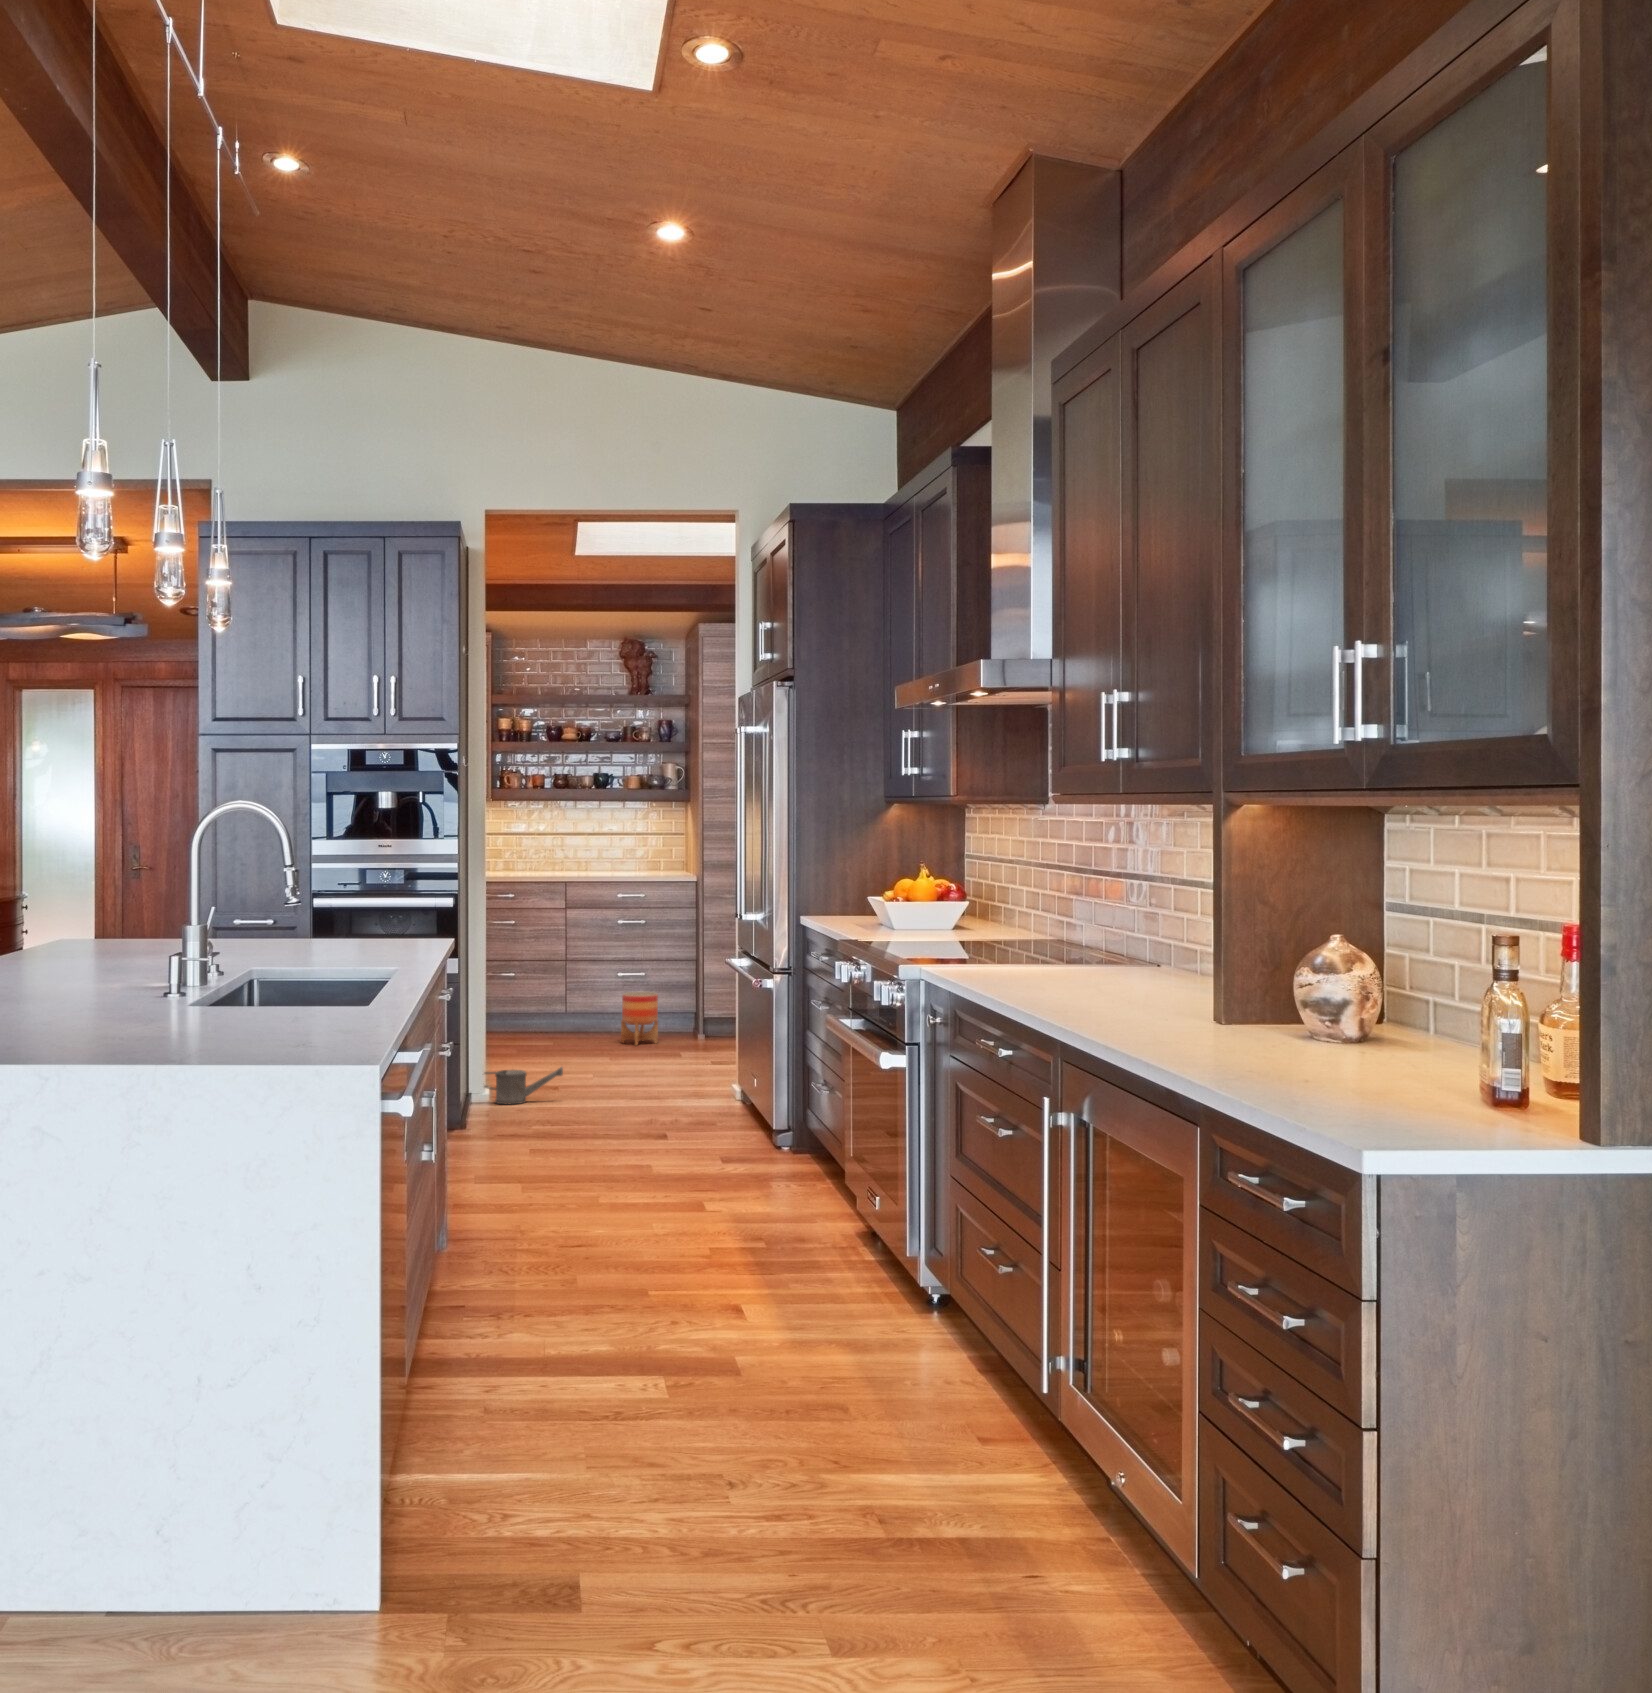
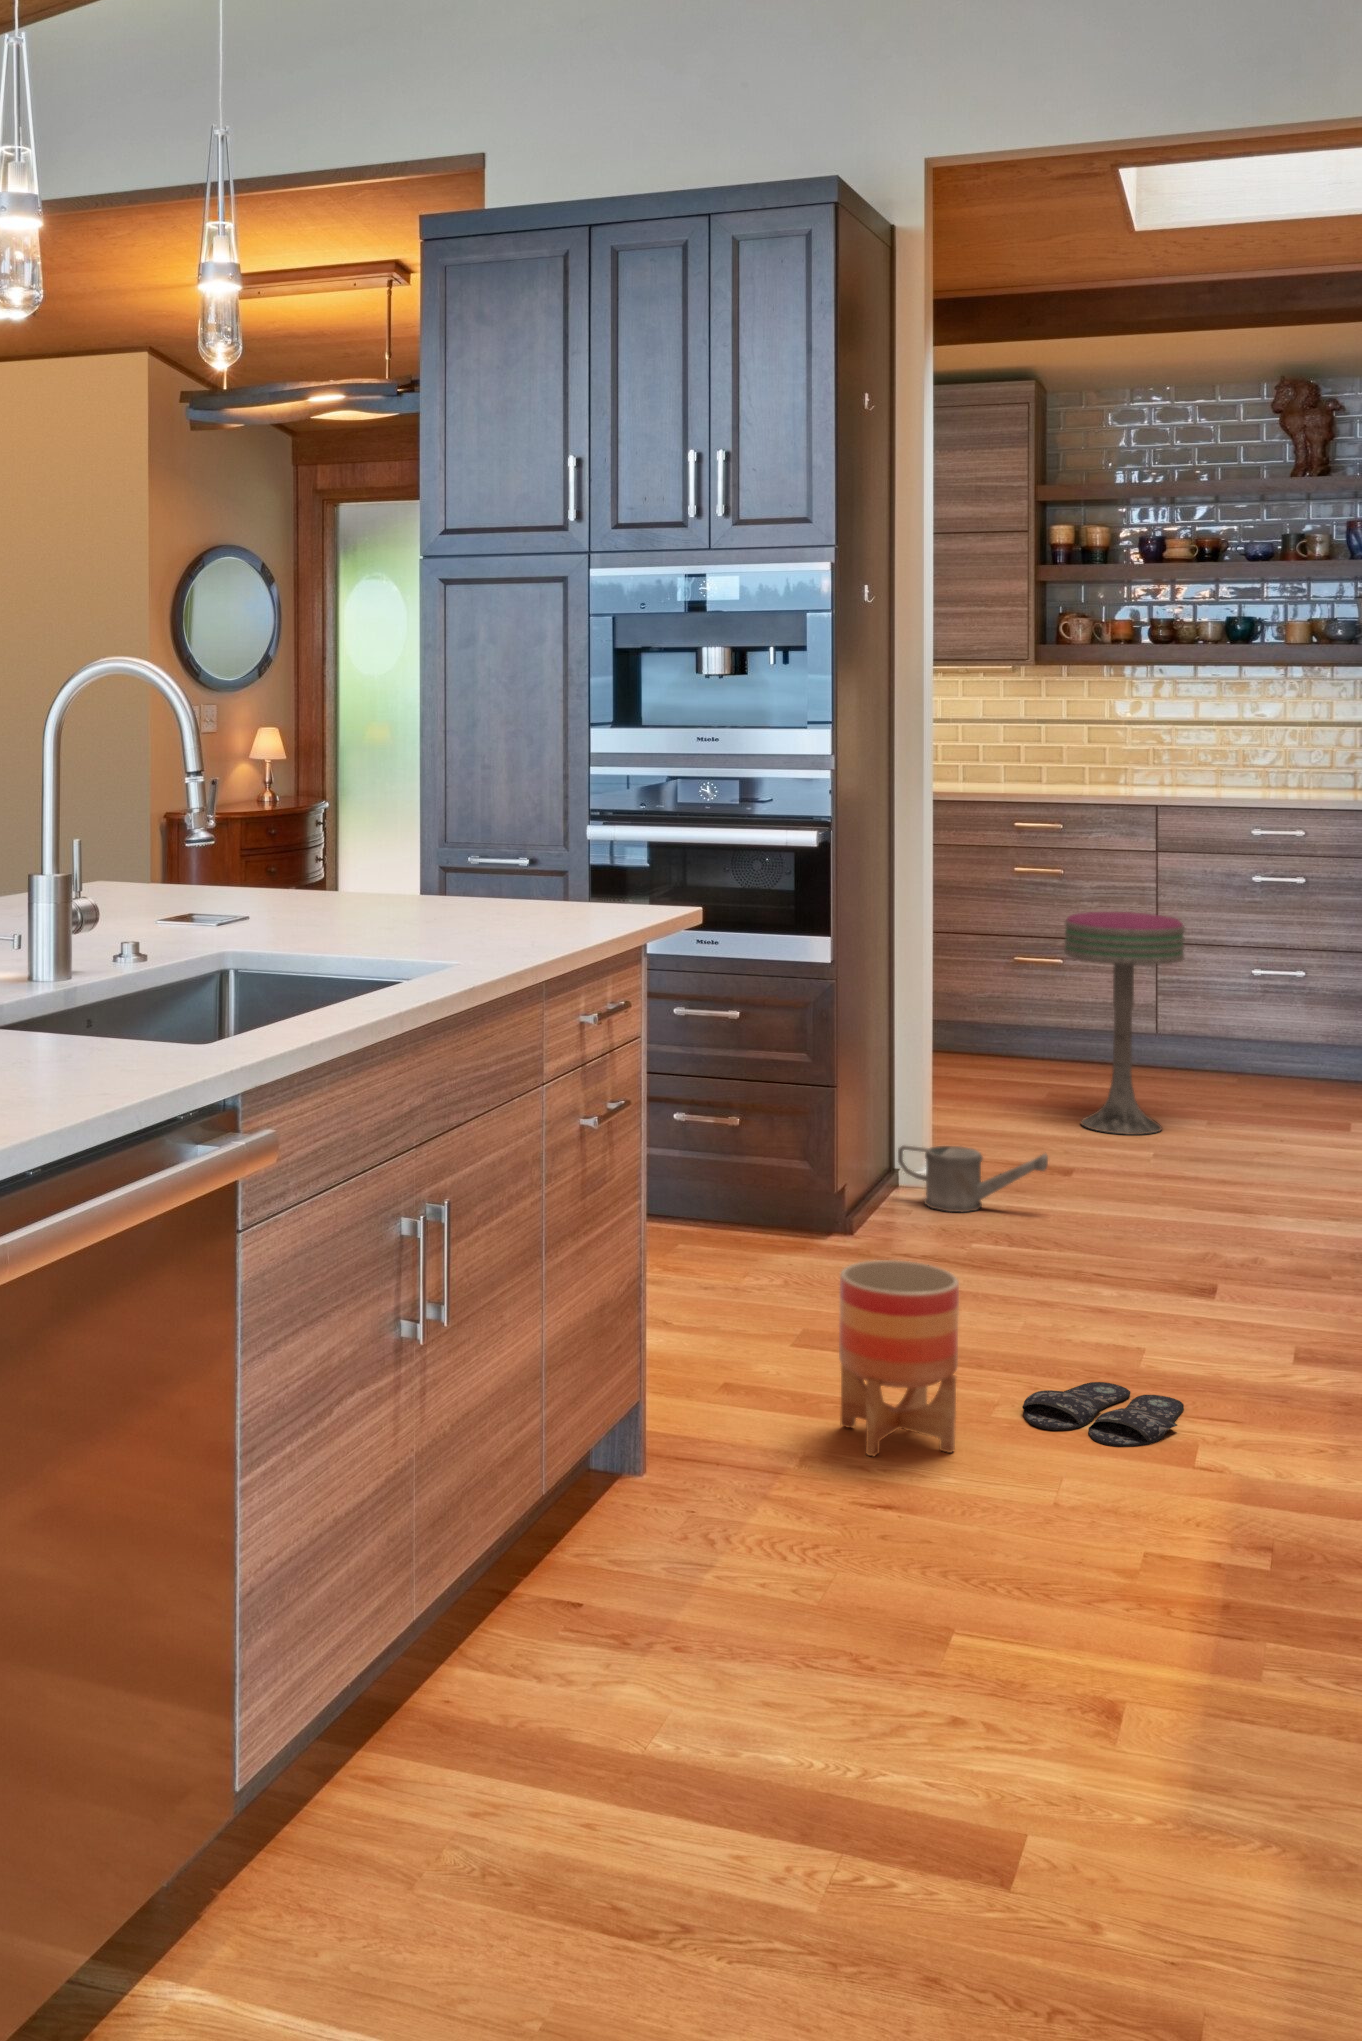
bar stool: none [537,942,603,1066] -> present [1064,912,1185,1135]
planter: present [621,992,658,1046] -> present [839,1260,959,1456]
slippers: none [615,1149,686,1168] -> present [1022,1382,1184,1447]

